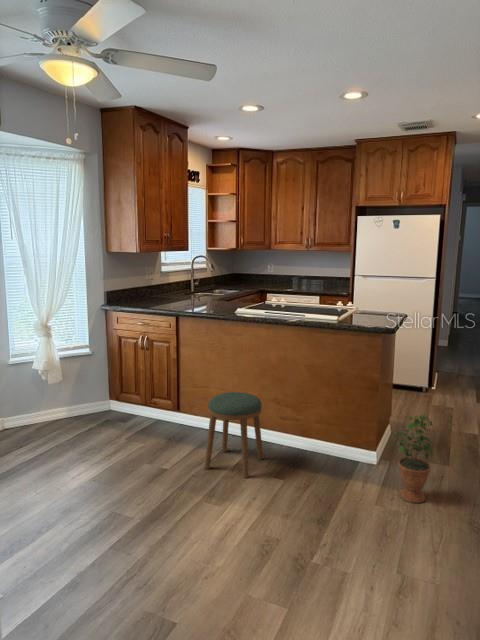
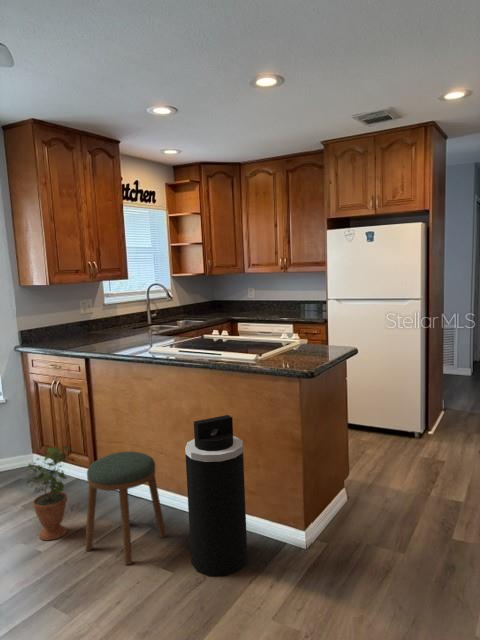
trash can: none [293,362,342,483] -> present [185,415,247,576]
potted plant: present [394,413,433,503] -> present [26,446,69,540]

